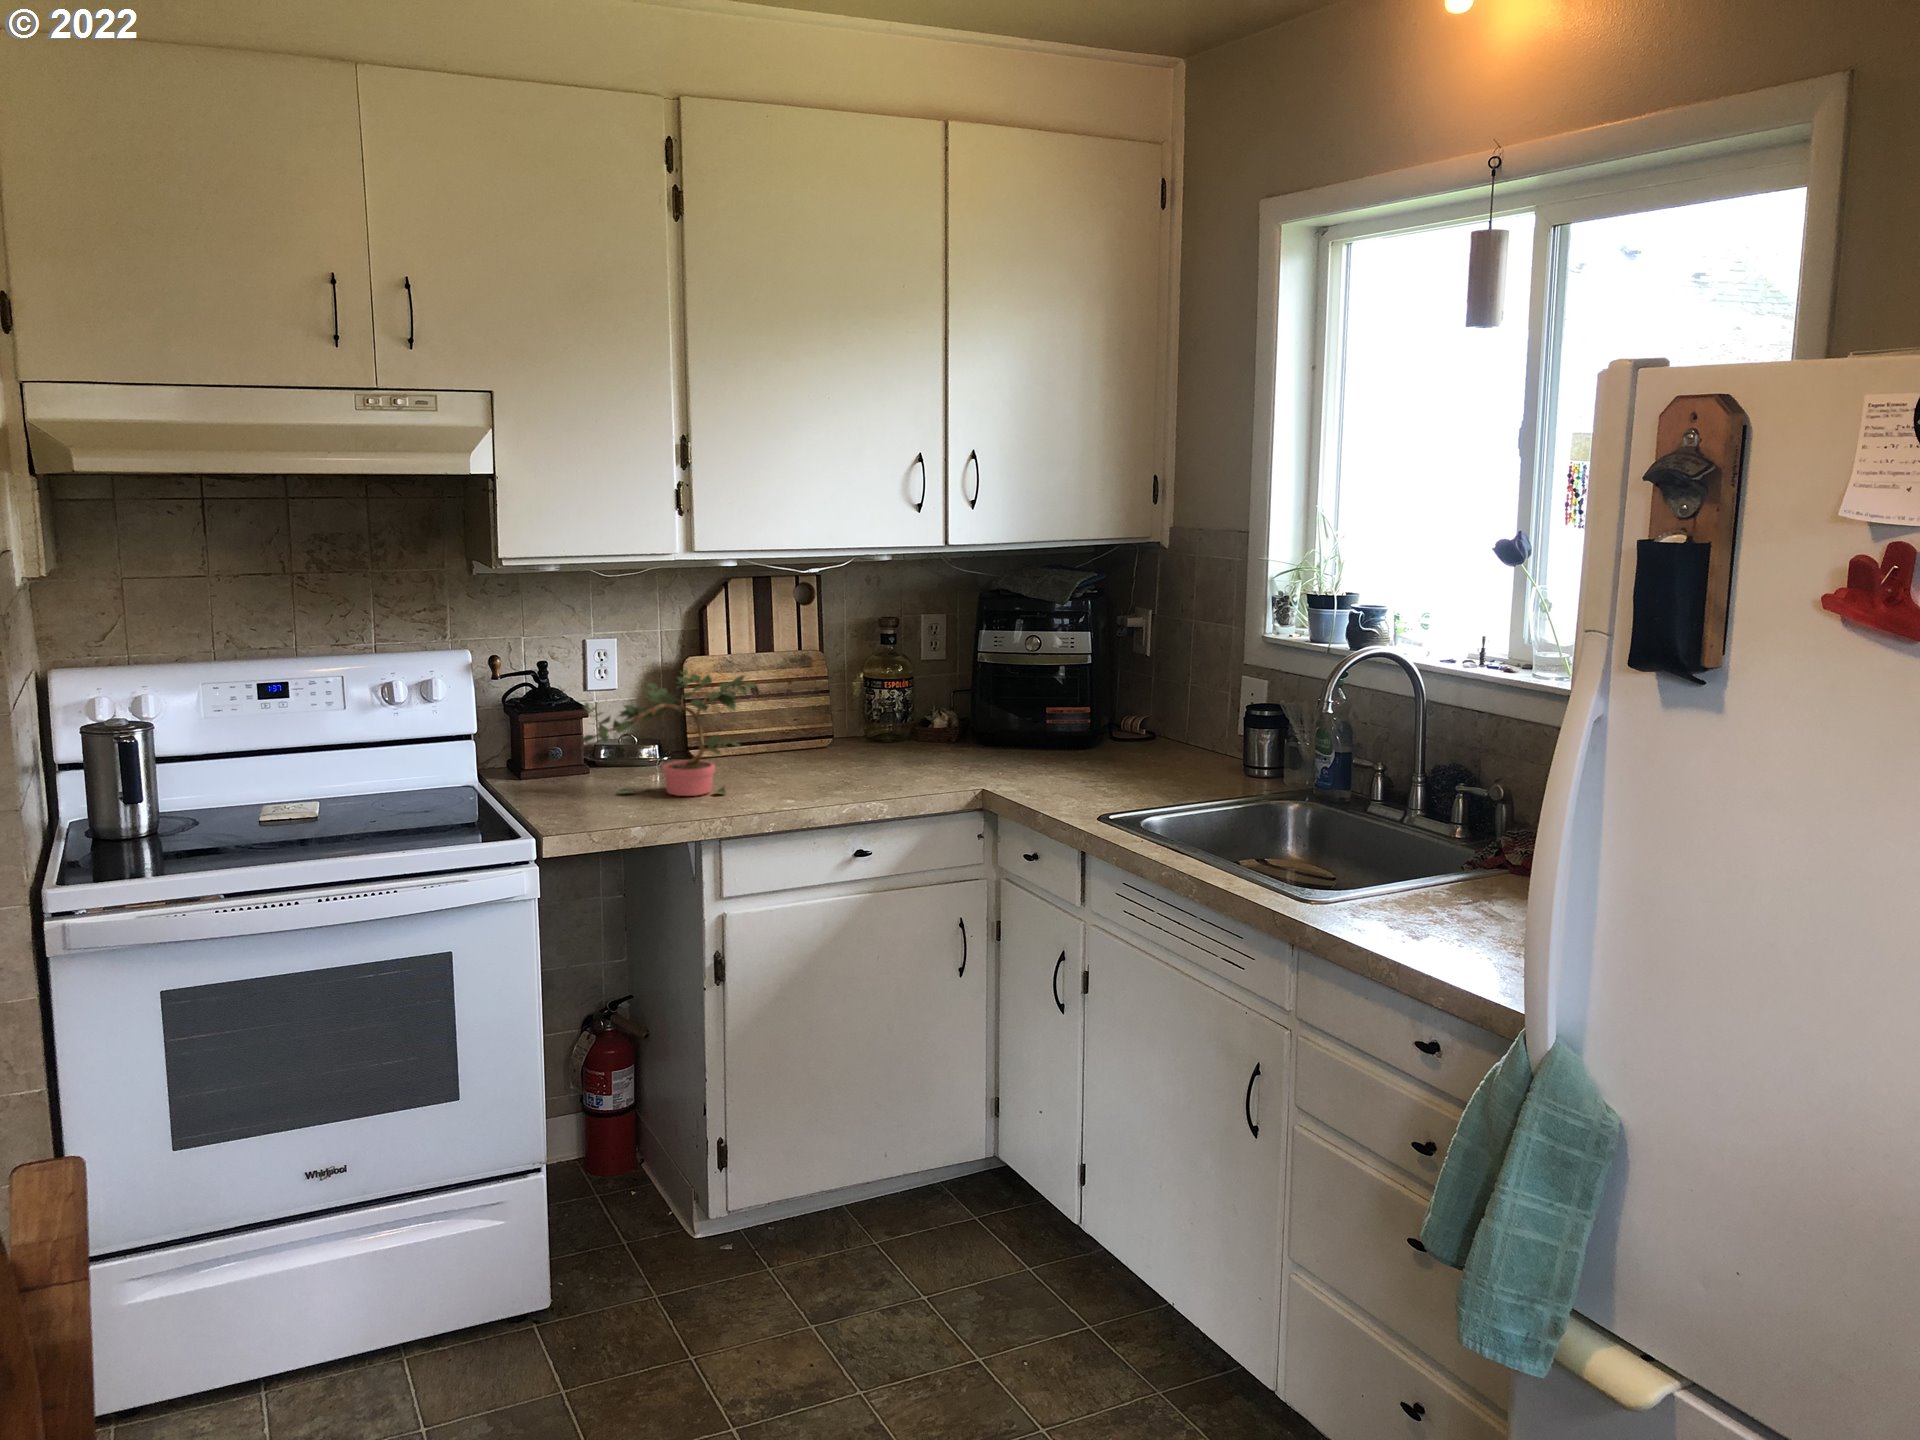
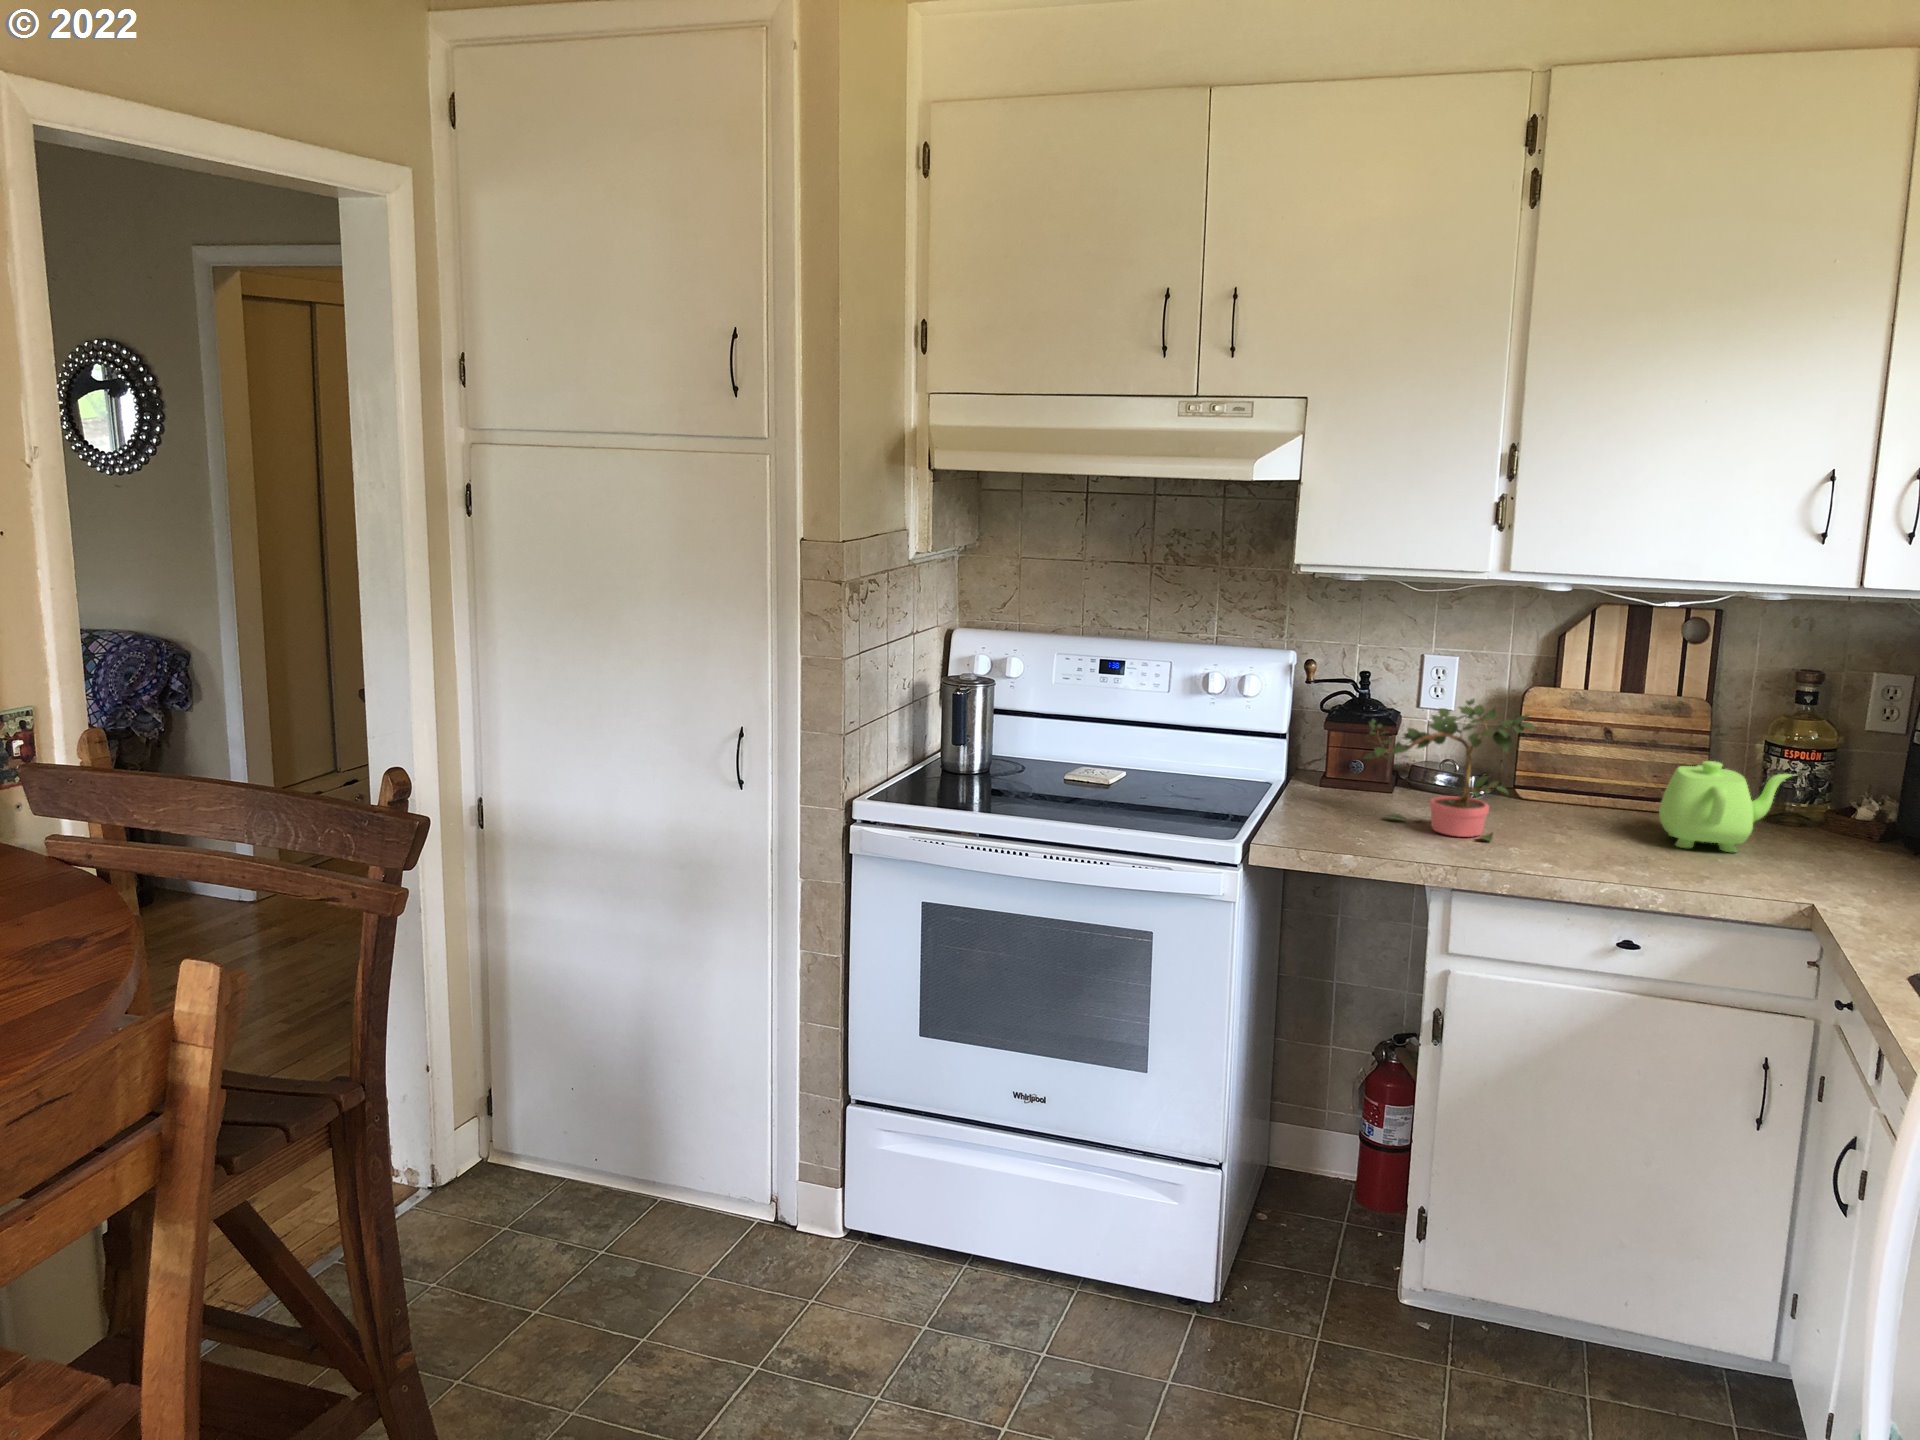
teapot: none [827,696,919,771] -> present [1659,761,1792,853]

